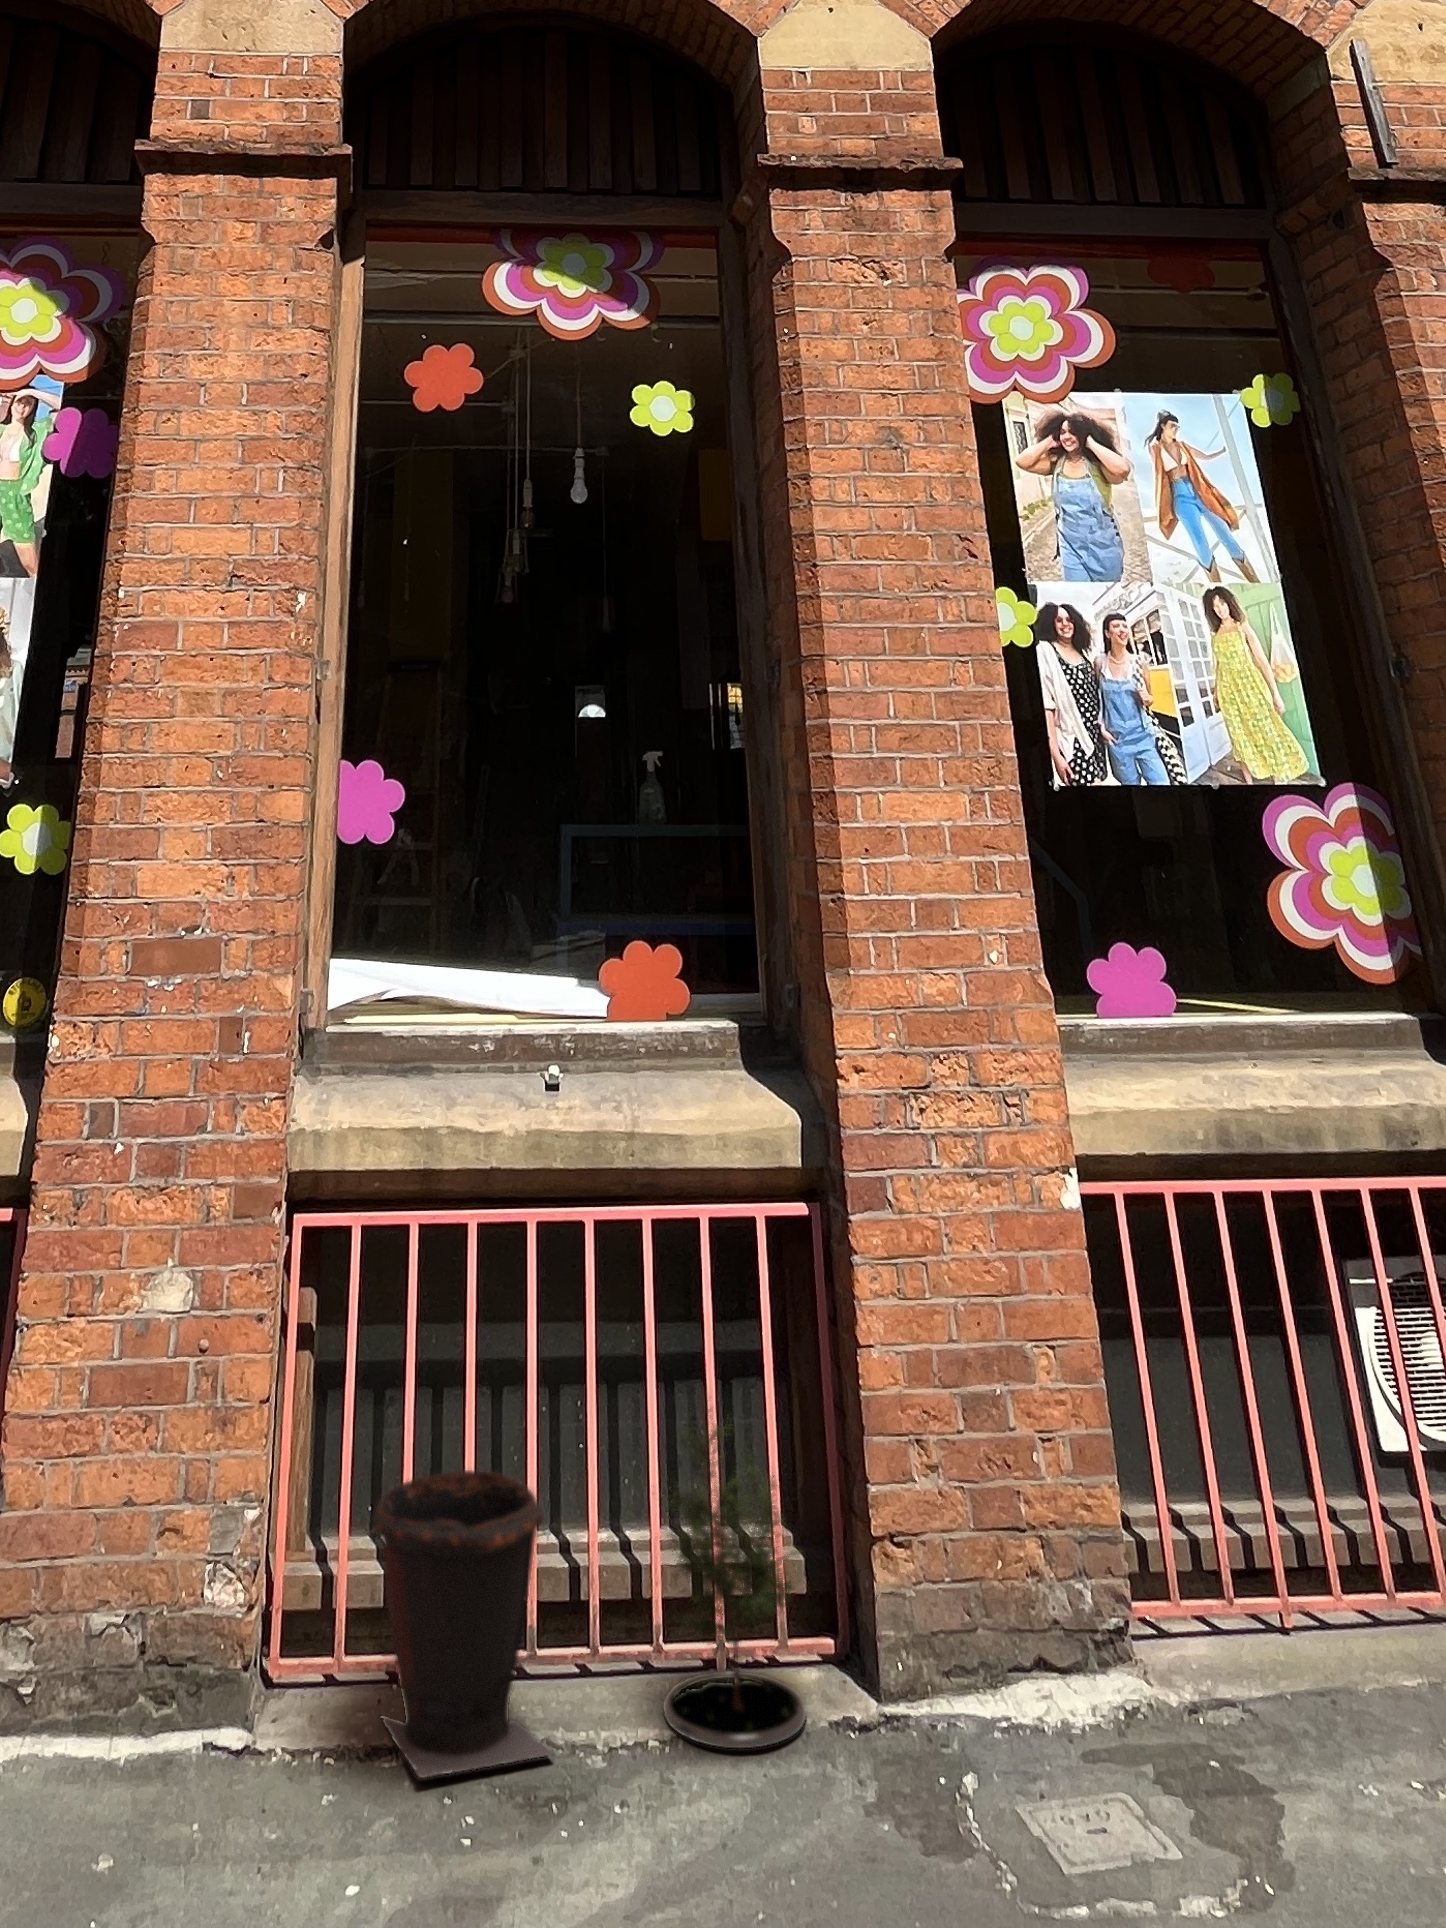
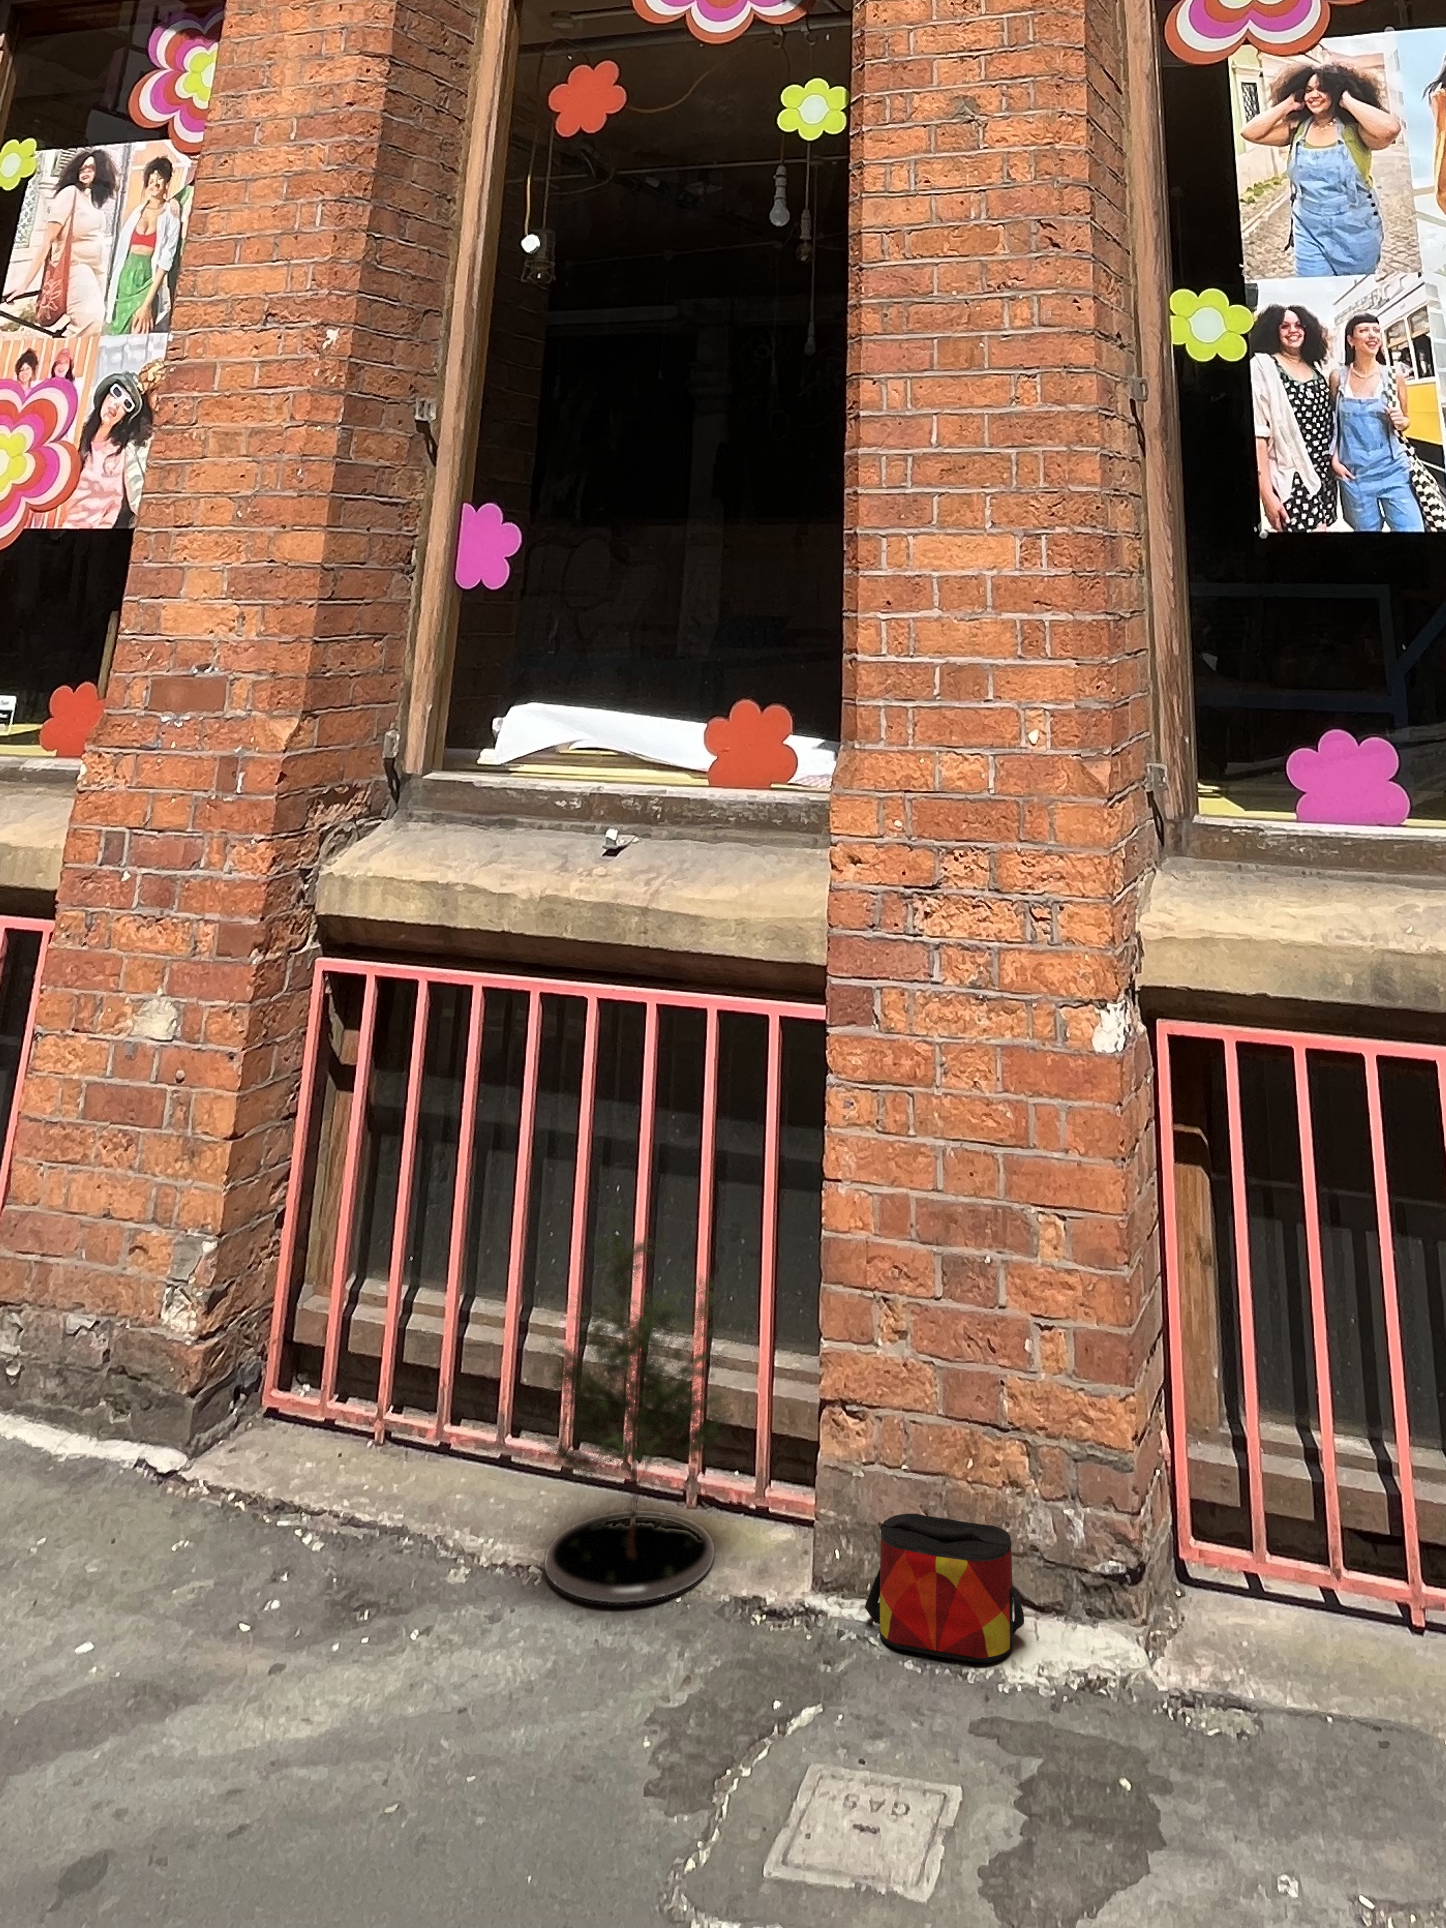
bucket: present [375,1470,552,1778] -> none [242,1243,453,1554]
bag: none [952,1610,1073,1724] -> present [865,1514,1024,1663]

